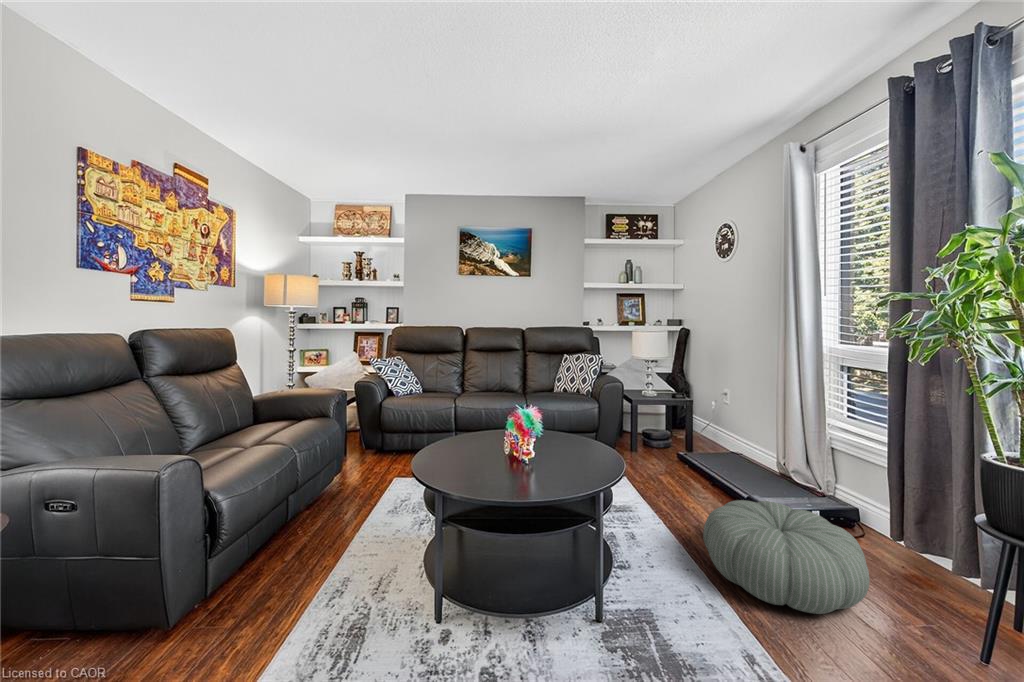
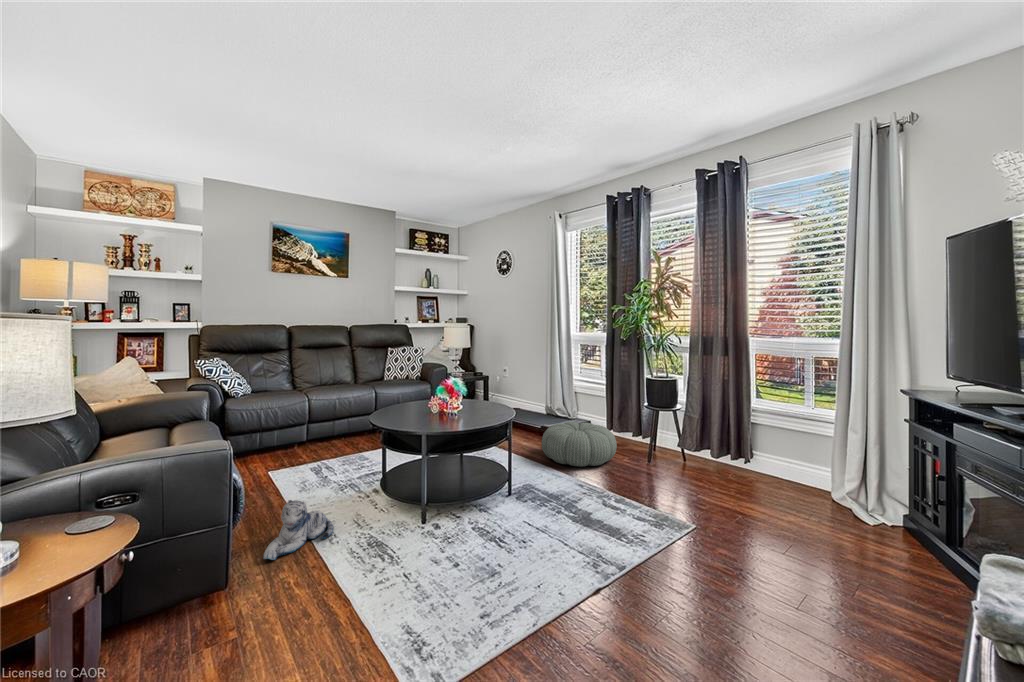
plush toy: none [221,543,339,617] -> present [263,500,334,560]

